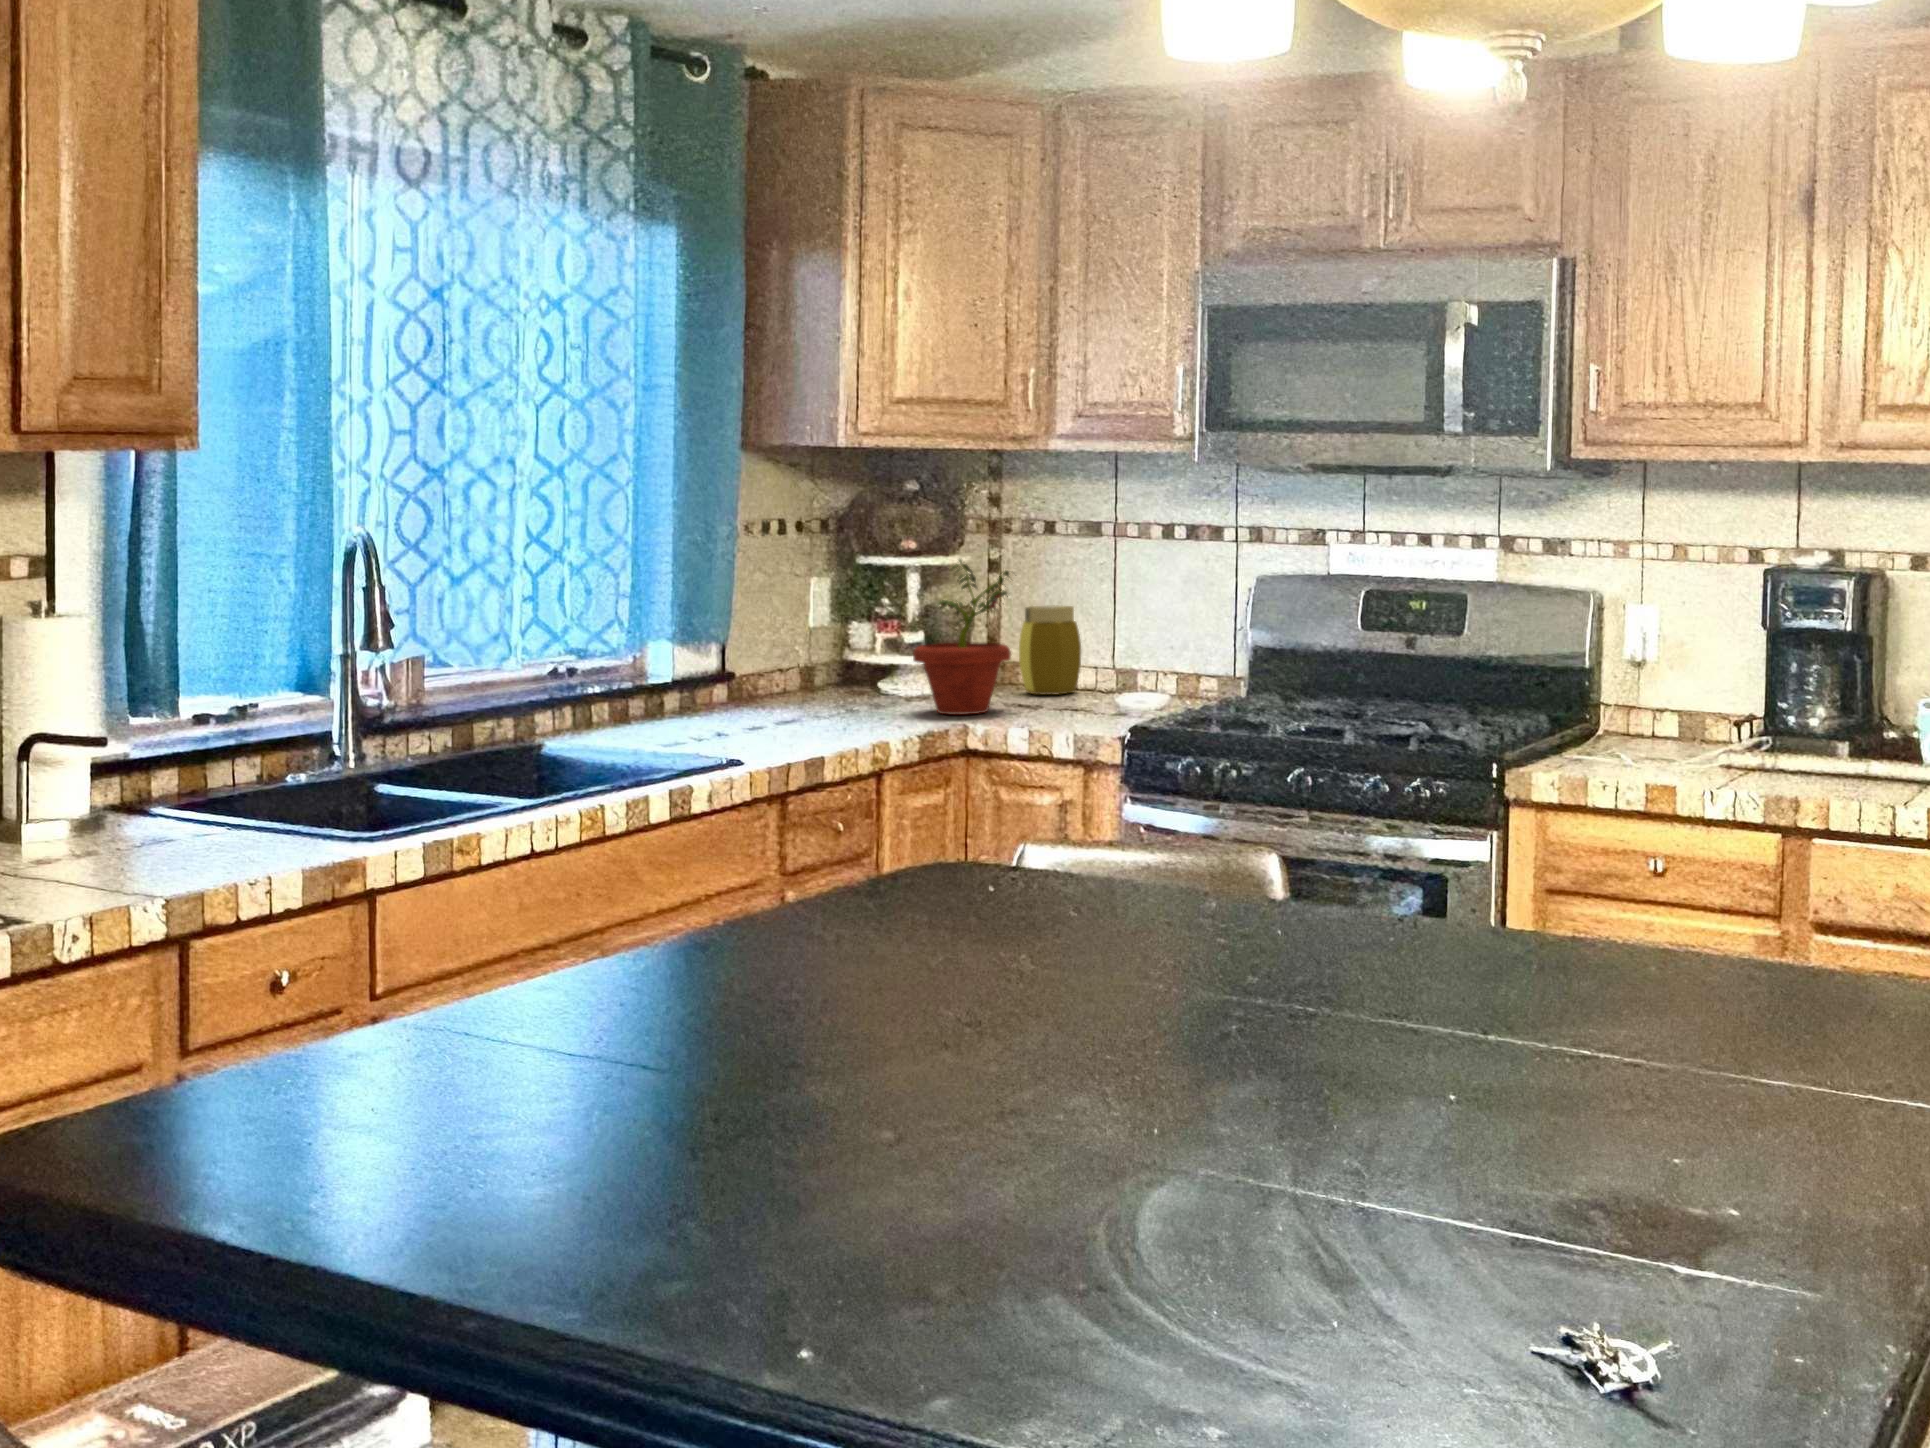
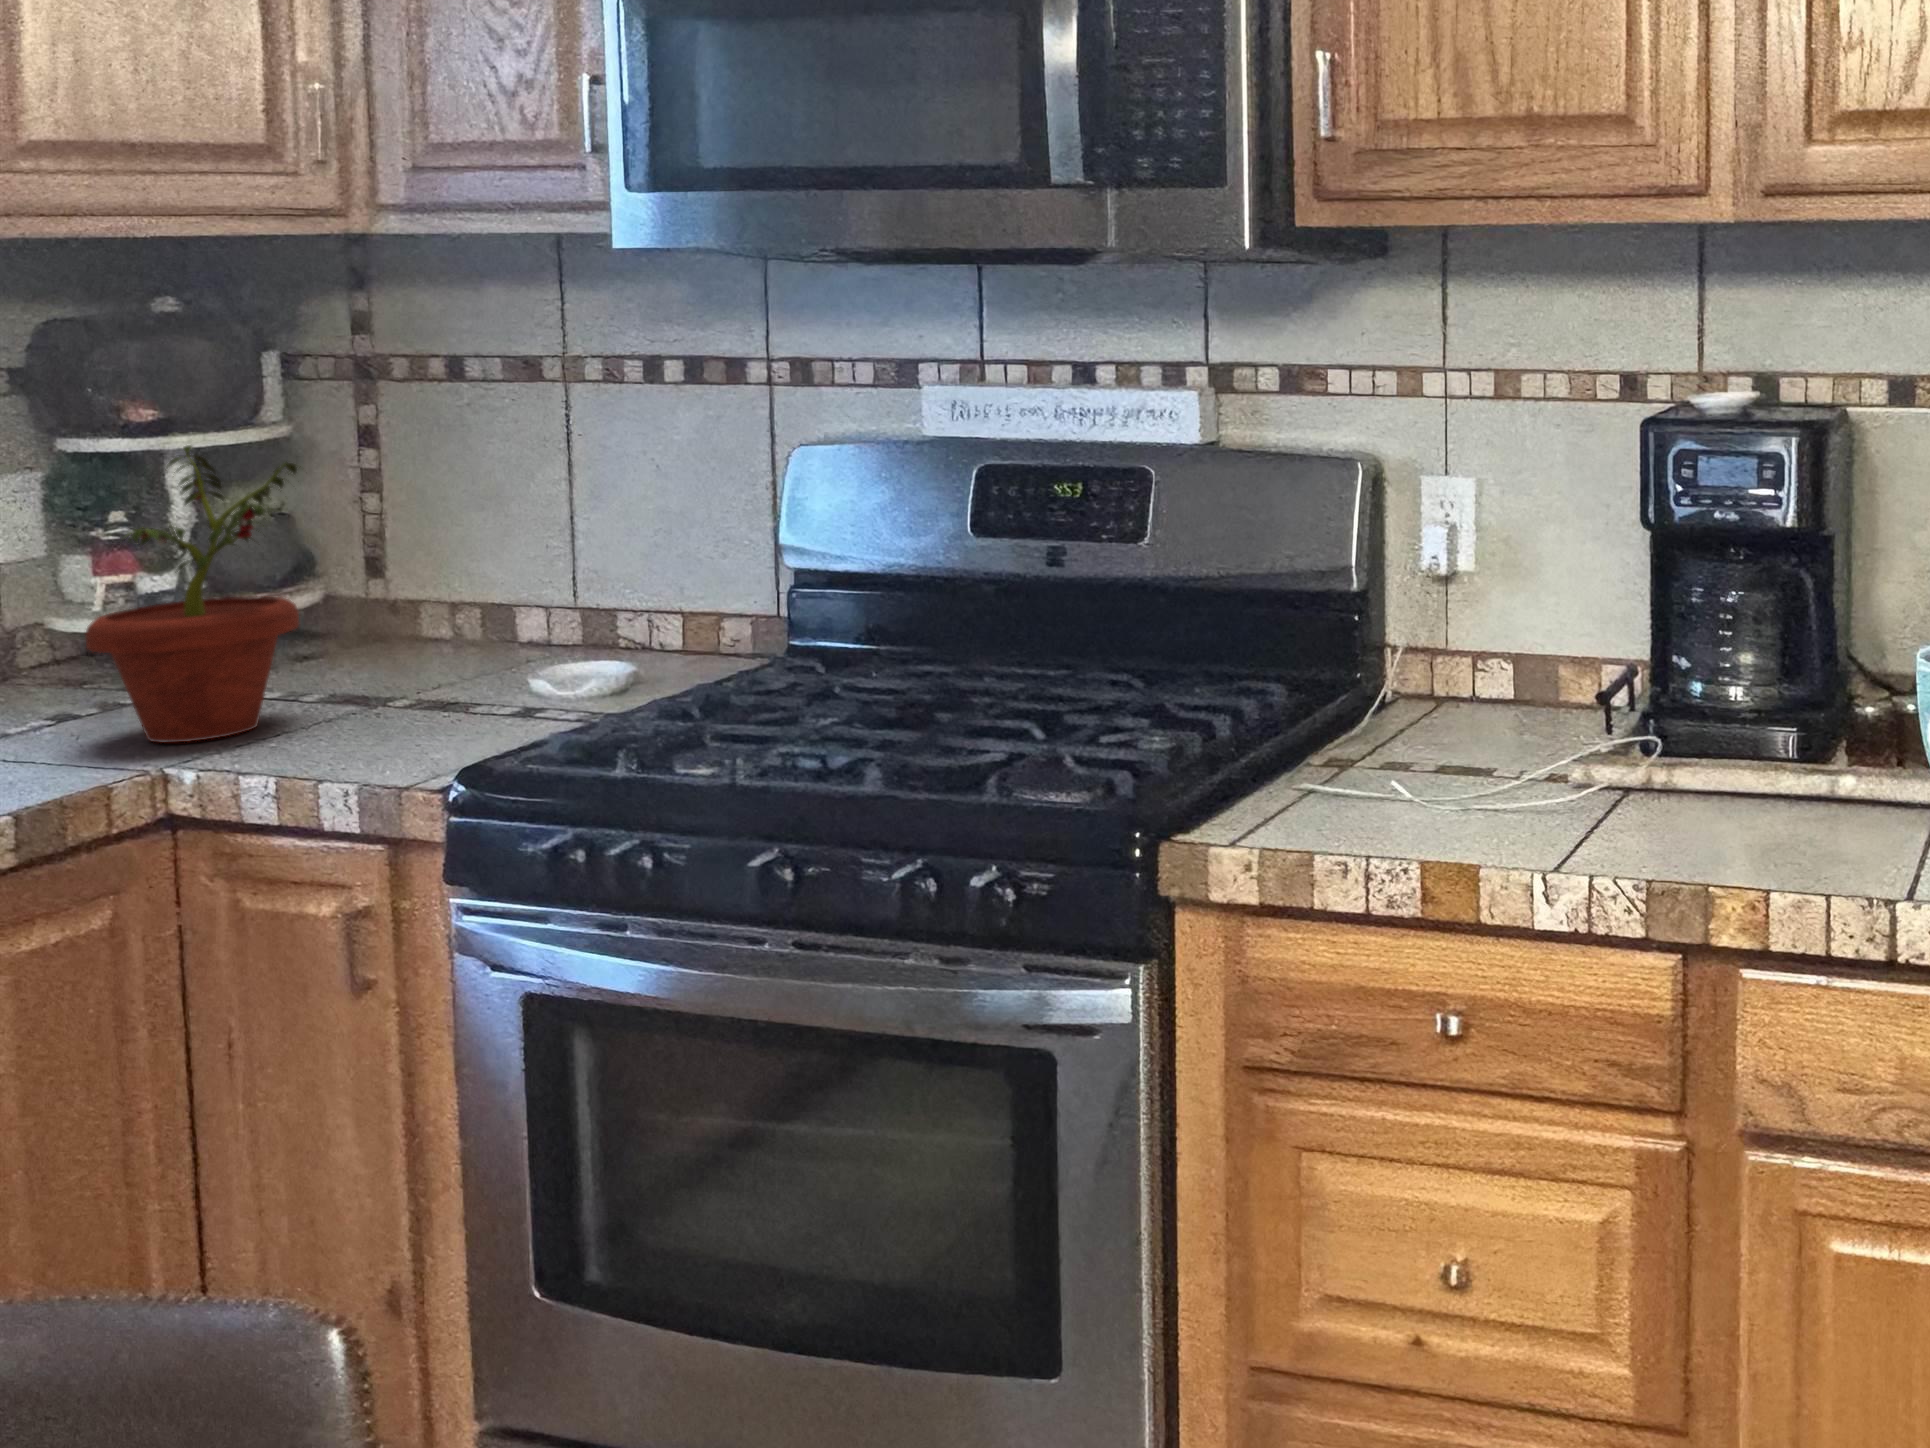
jar: present [1019,606,1081,694] -> none [378,508,495,671]

